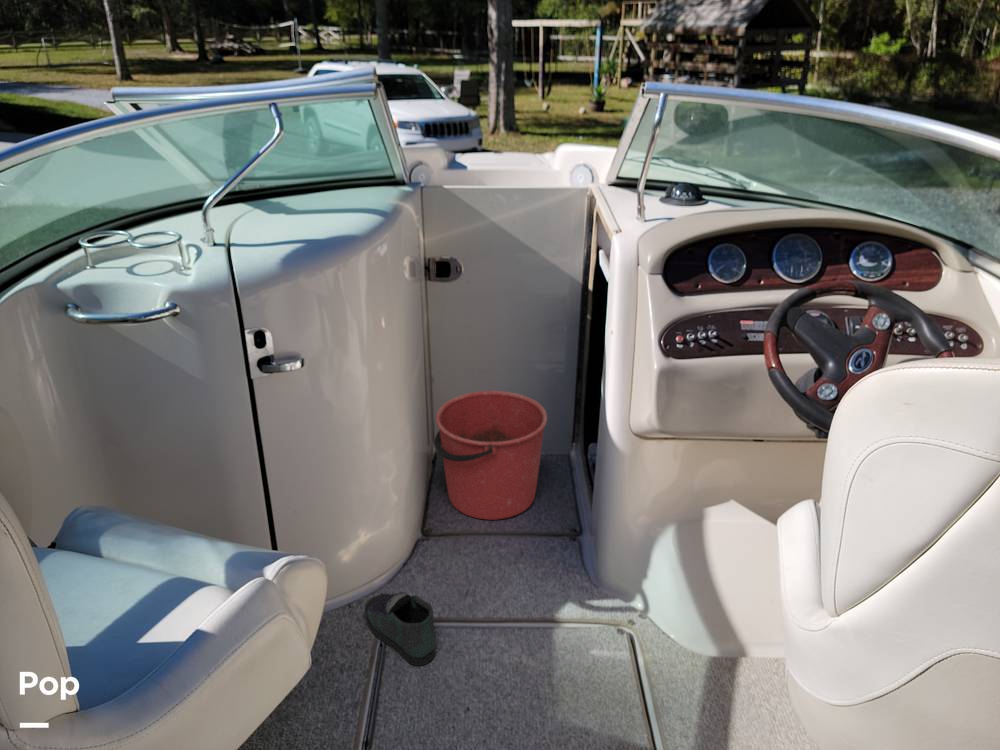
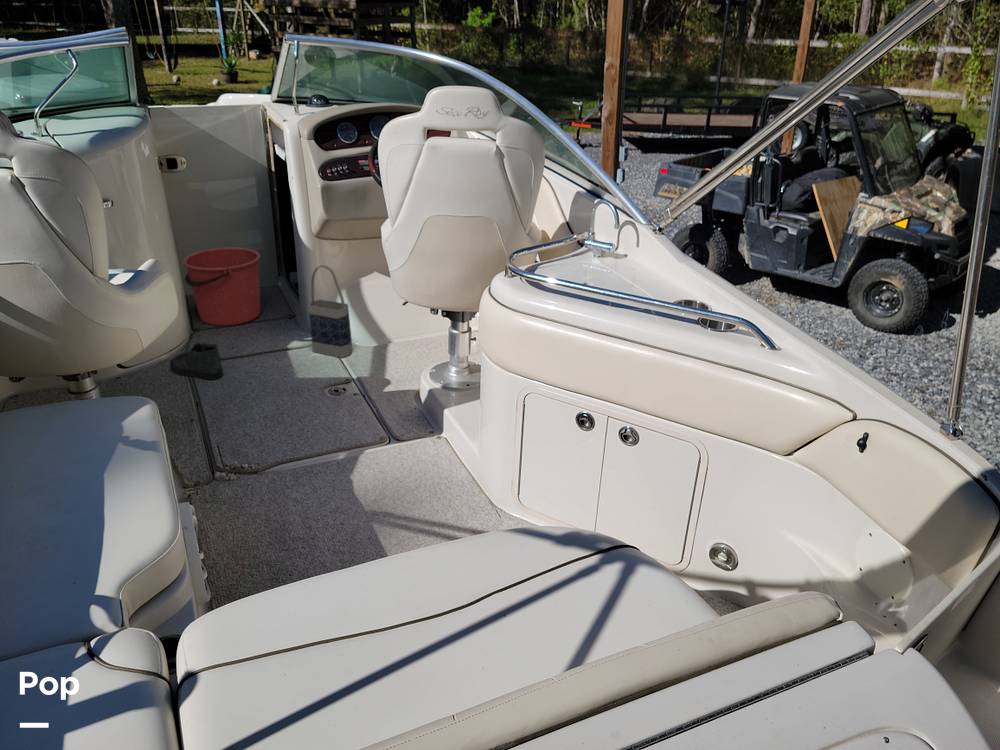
bag: none [594,501,669,663] -> present [308,265,353,358]

